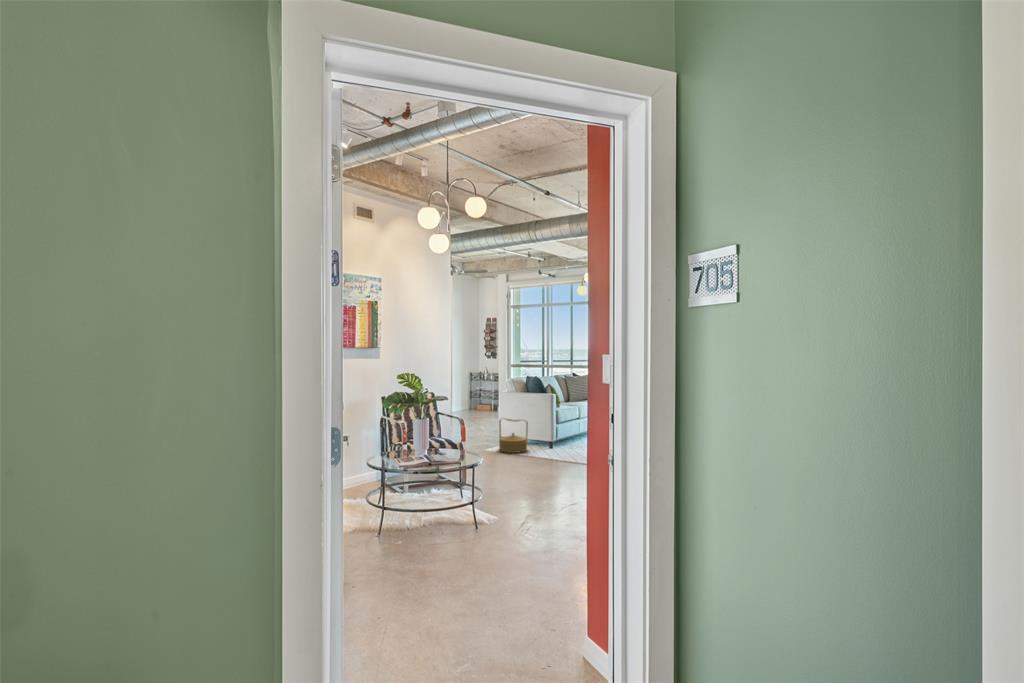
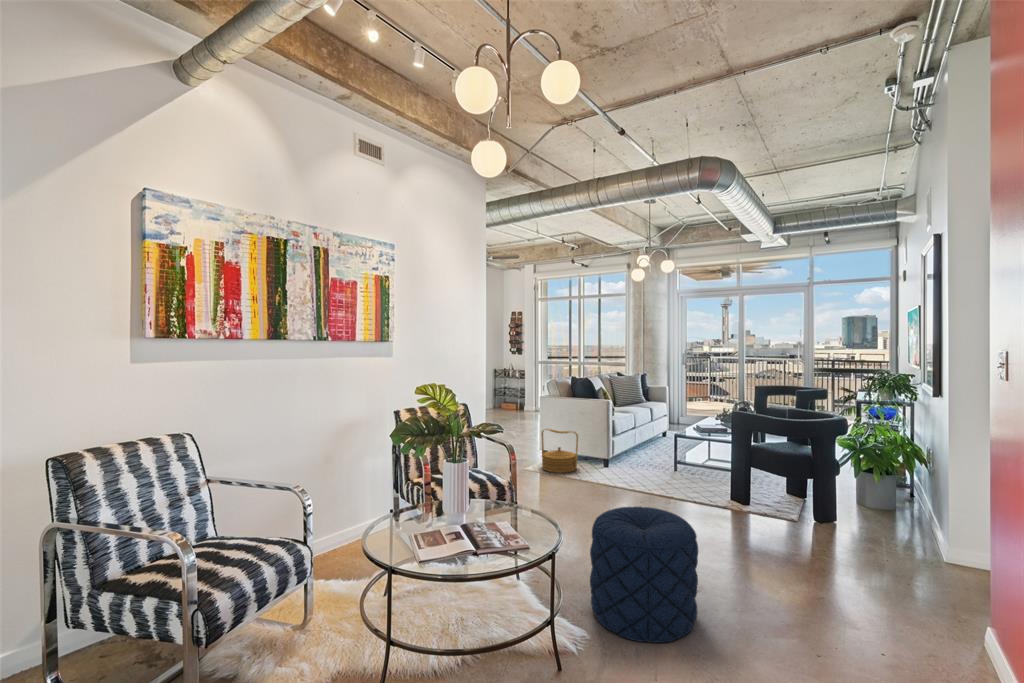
pouf: none [504,451,567,522] -> present [590,507,698,643]

